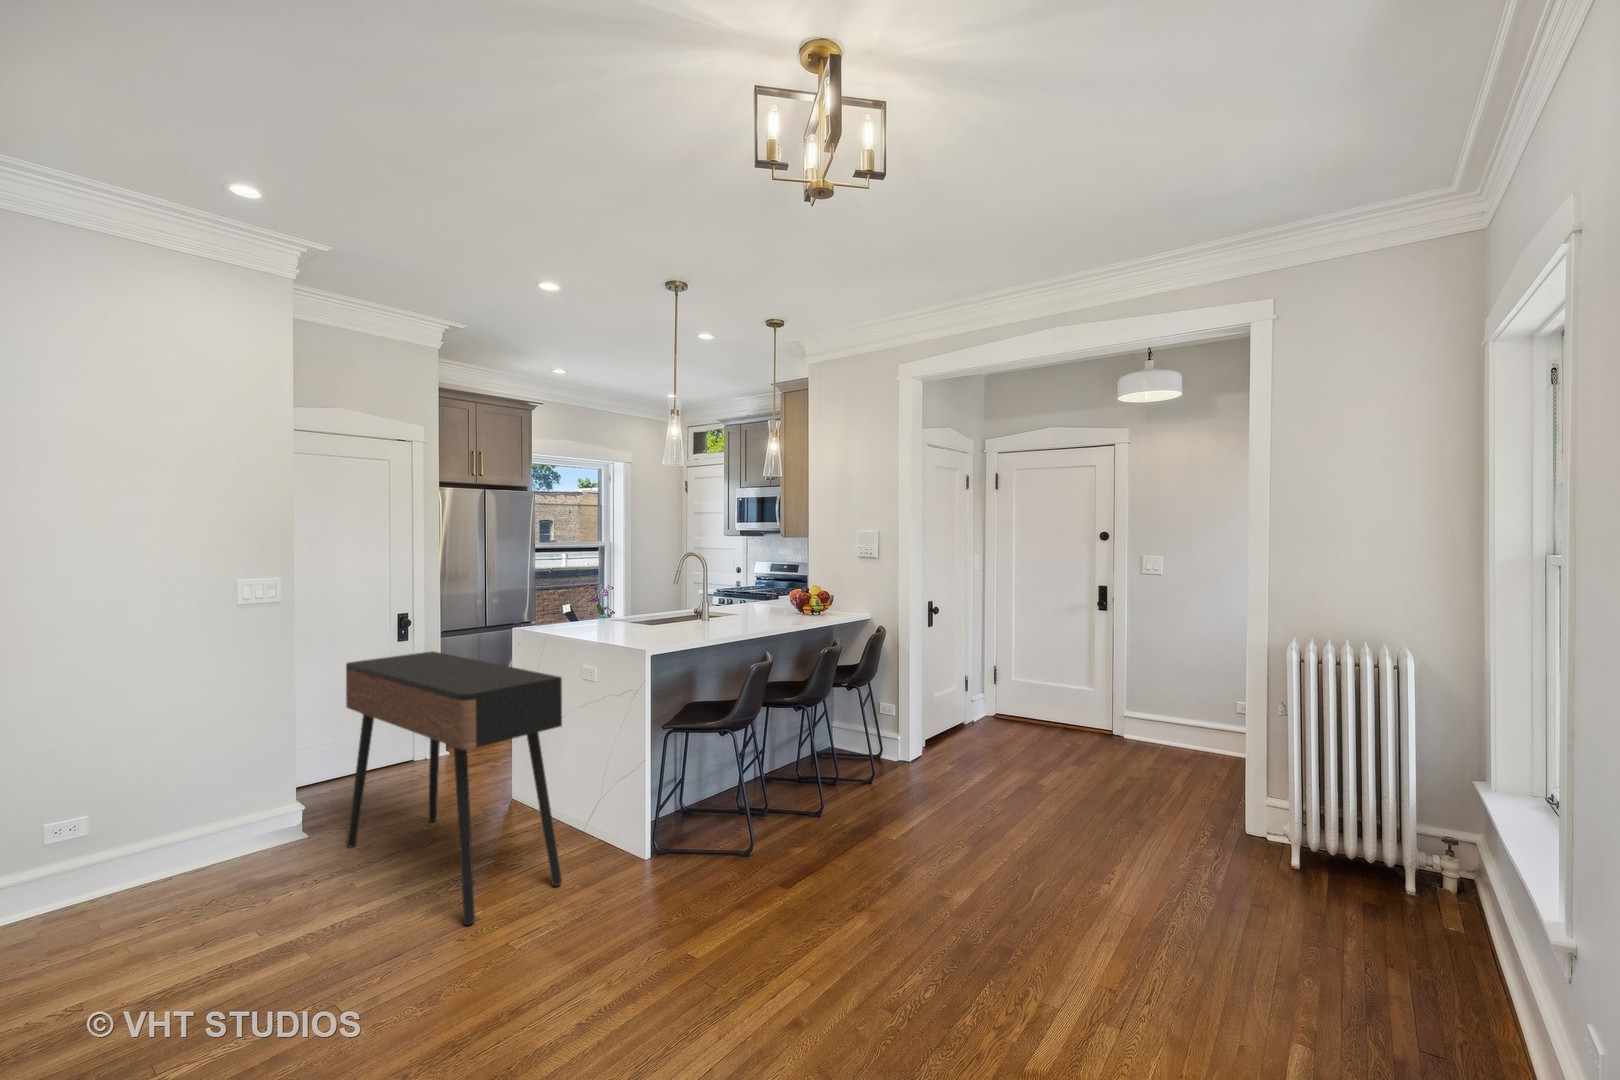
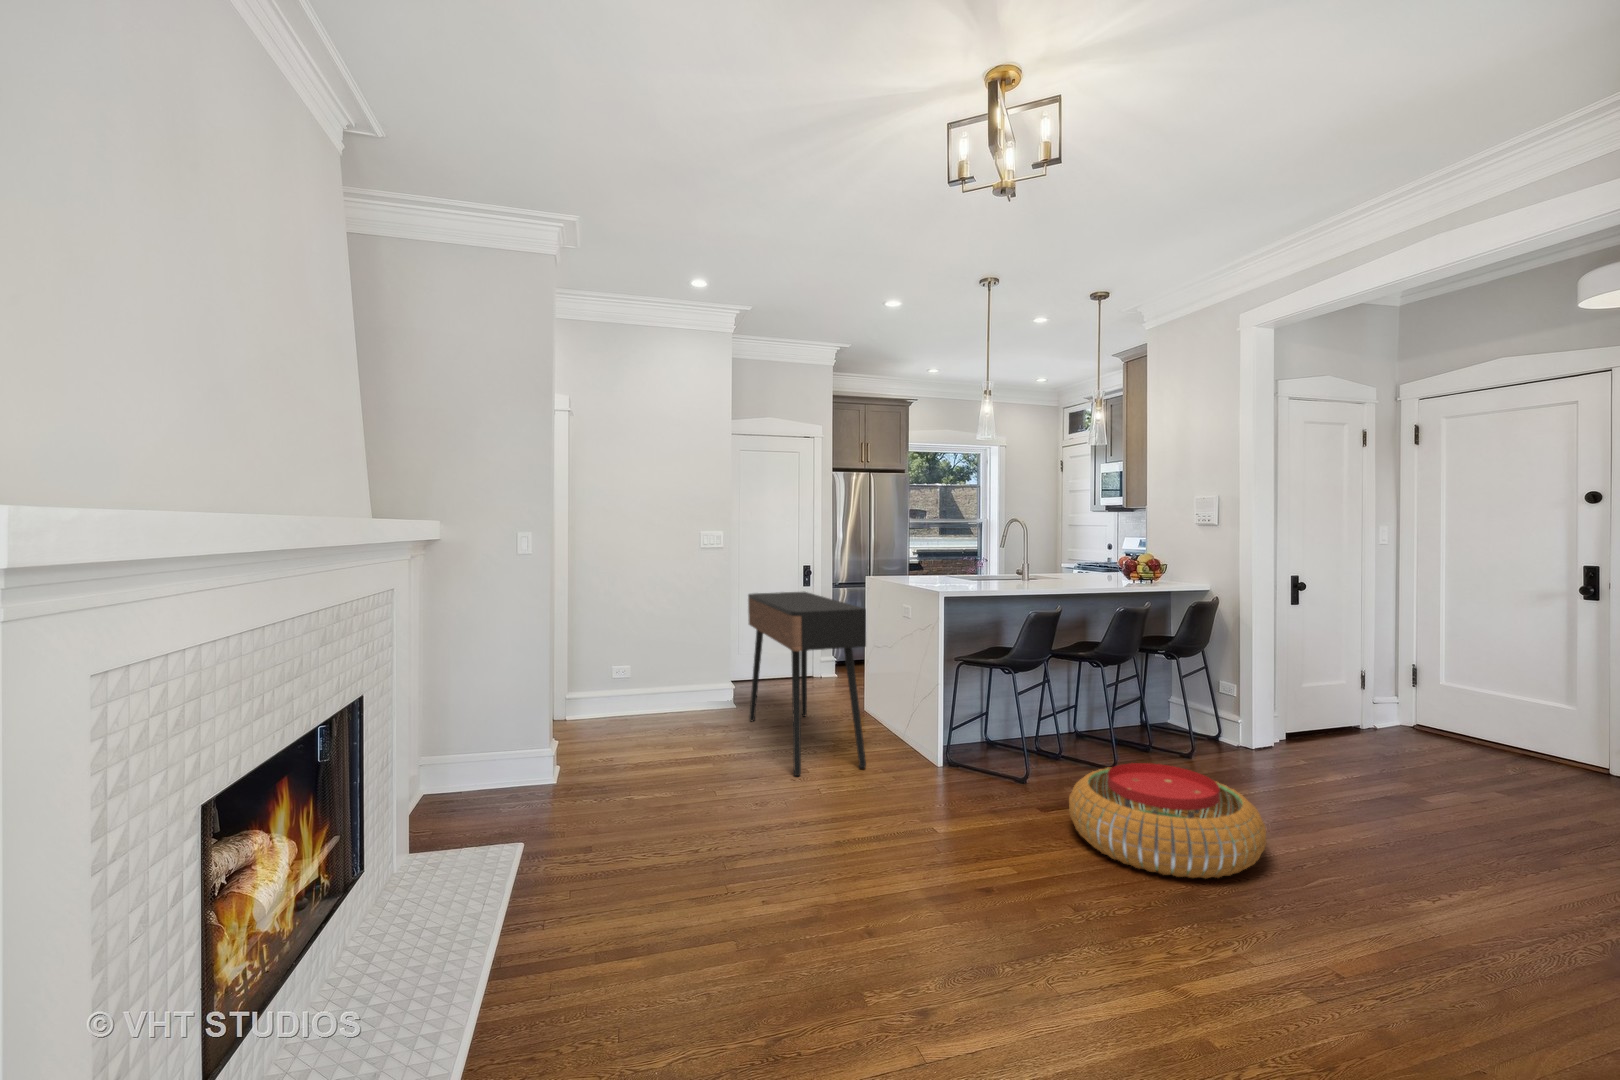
pouf: none [822,808,1002,932] -> present [1069,763,1267,878]

